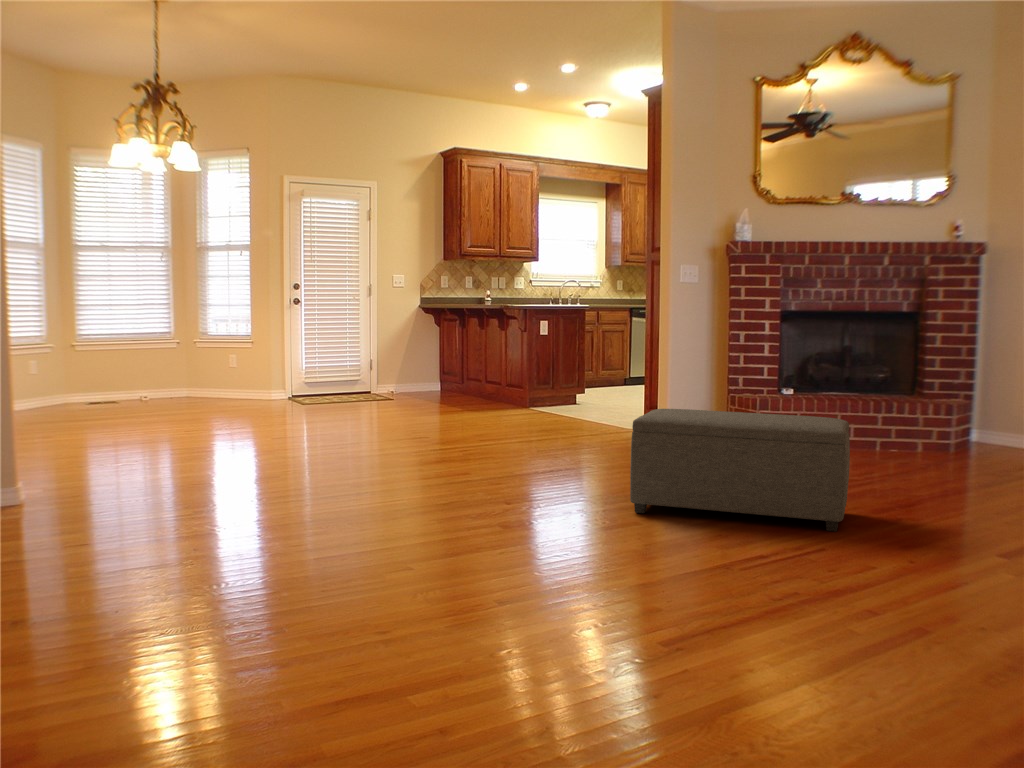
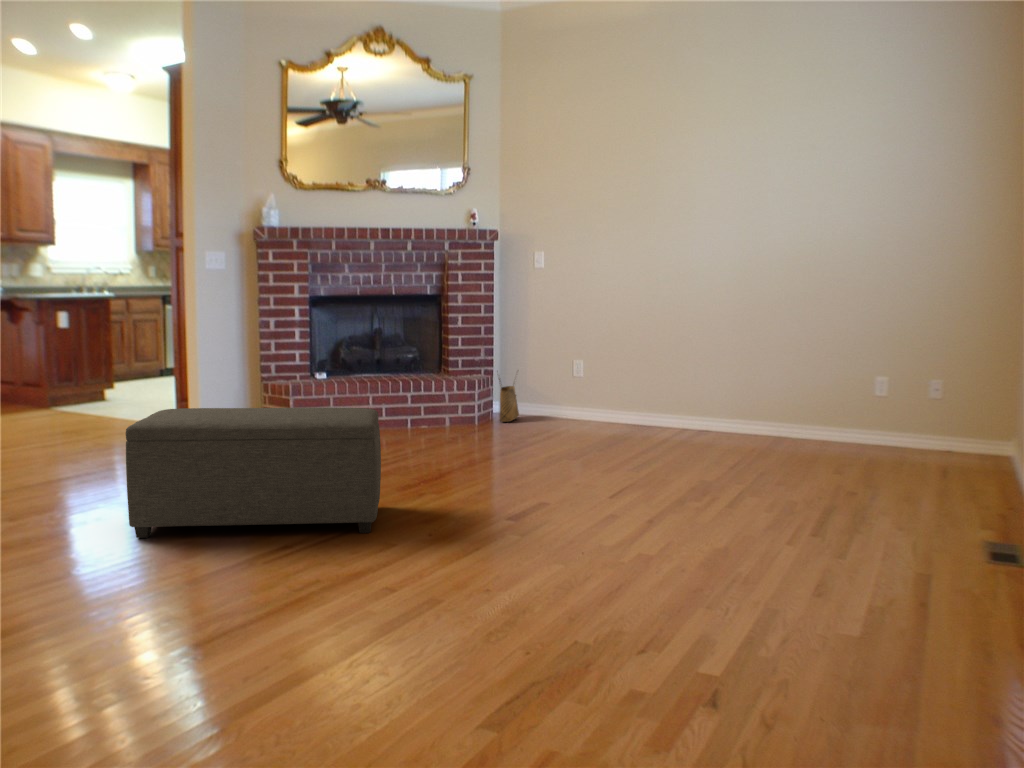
woven basket: none [981,394,1008,451] -> present [499,379,519,422]

